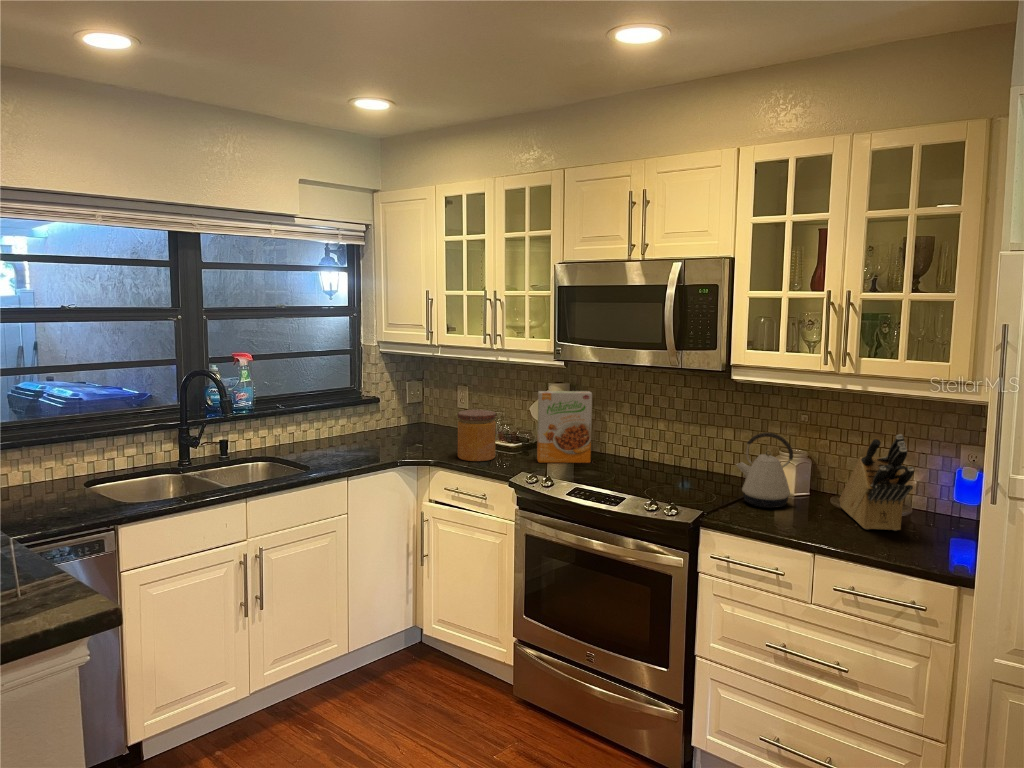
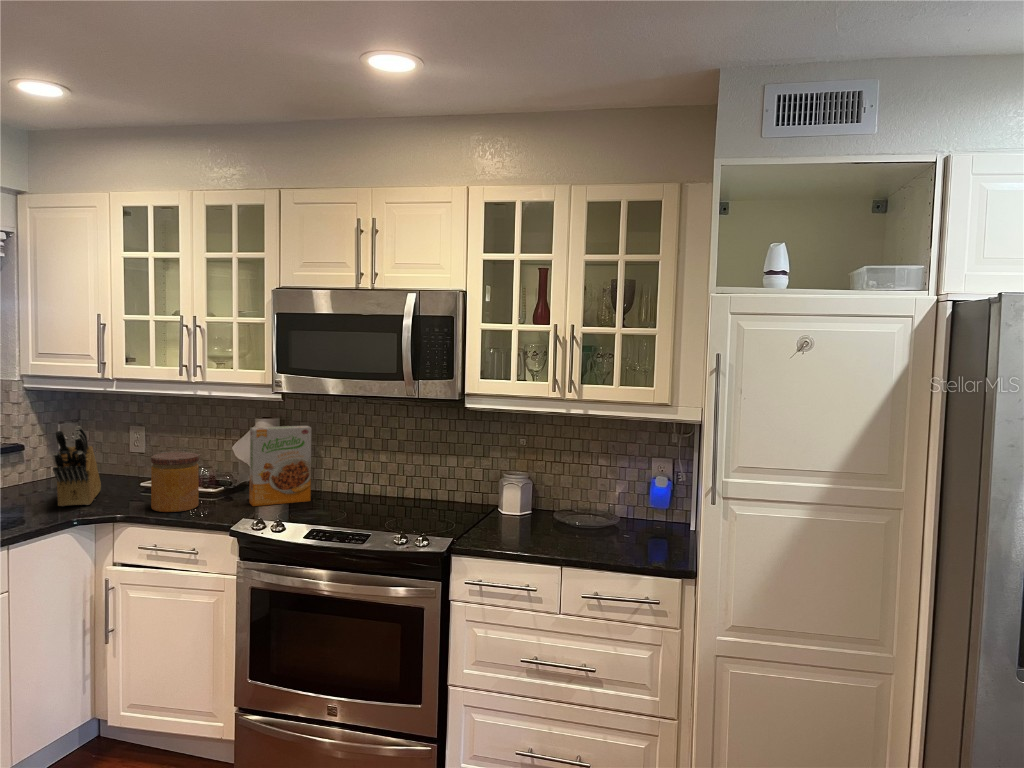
kettle: present [736,433,794,508] -> none [473,457,526,529]
knife block: present [839,435,914,531] -> present [53,426,101,506]

